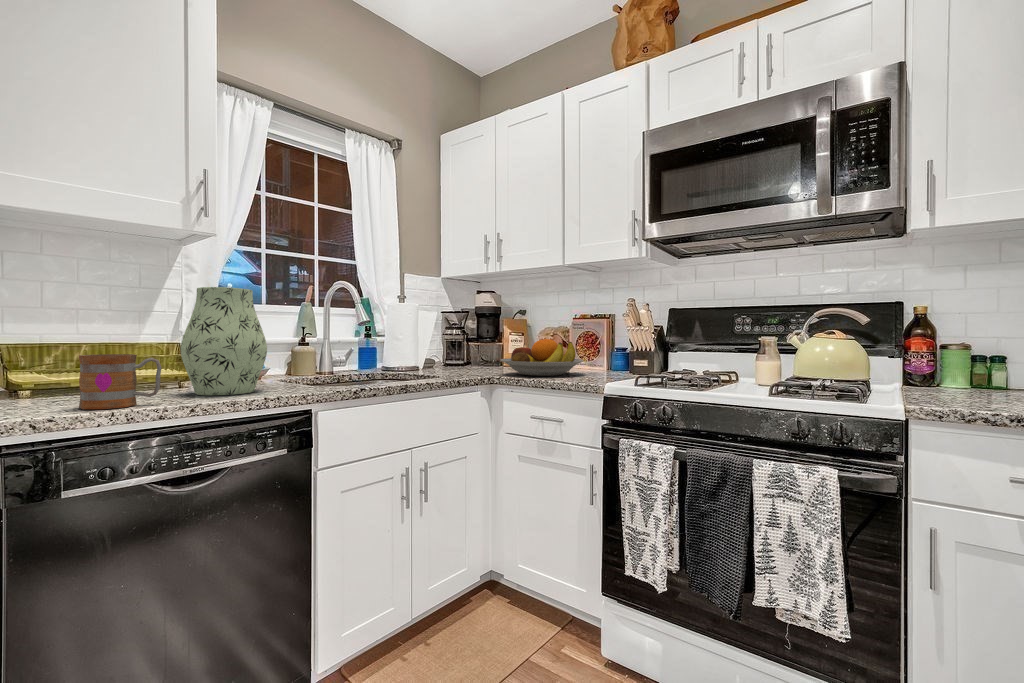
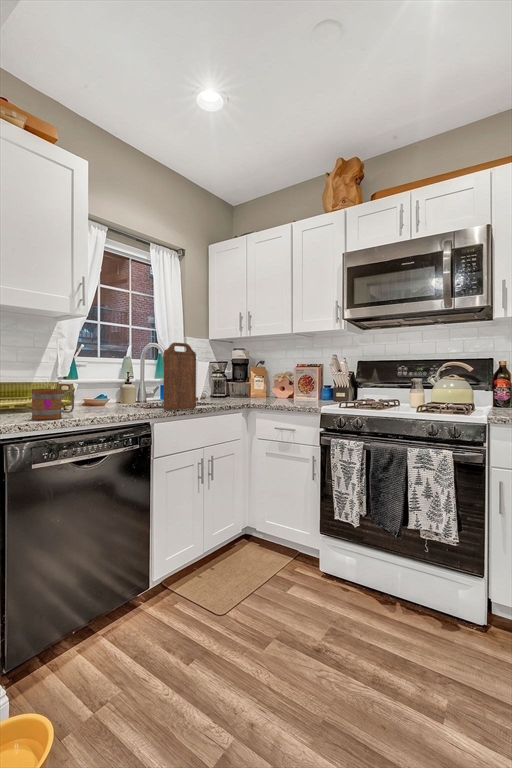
cutting board: none [334,276,394,389] -> present [163,342,196,410]
vase: present [180,287,267,395] -> none [75,349,124,413]
fruit bowl: present [500,339,583,376] -> none [254,380,306,403]

